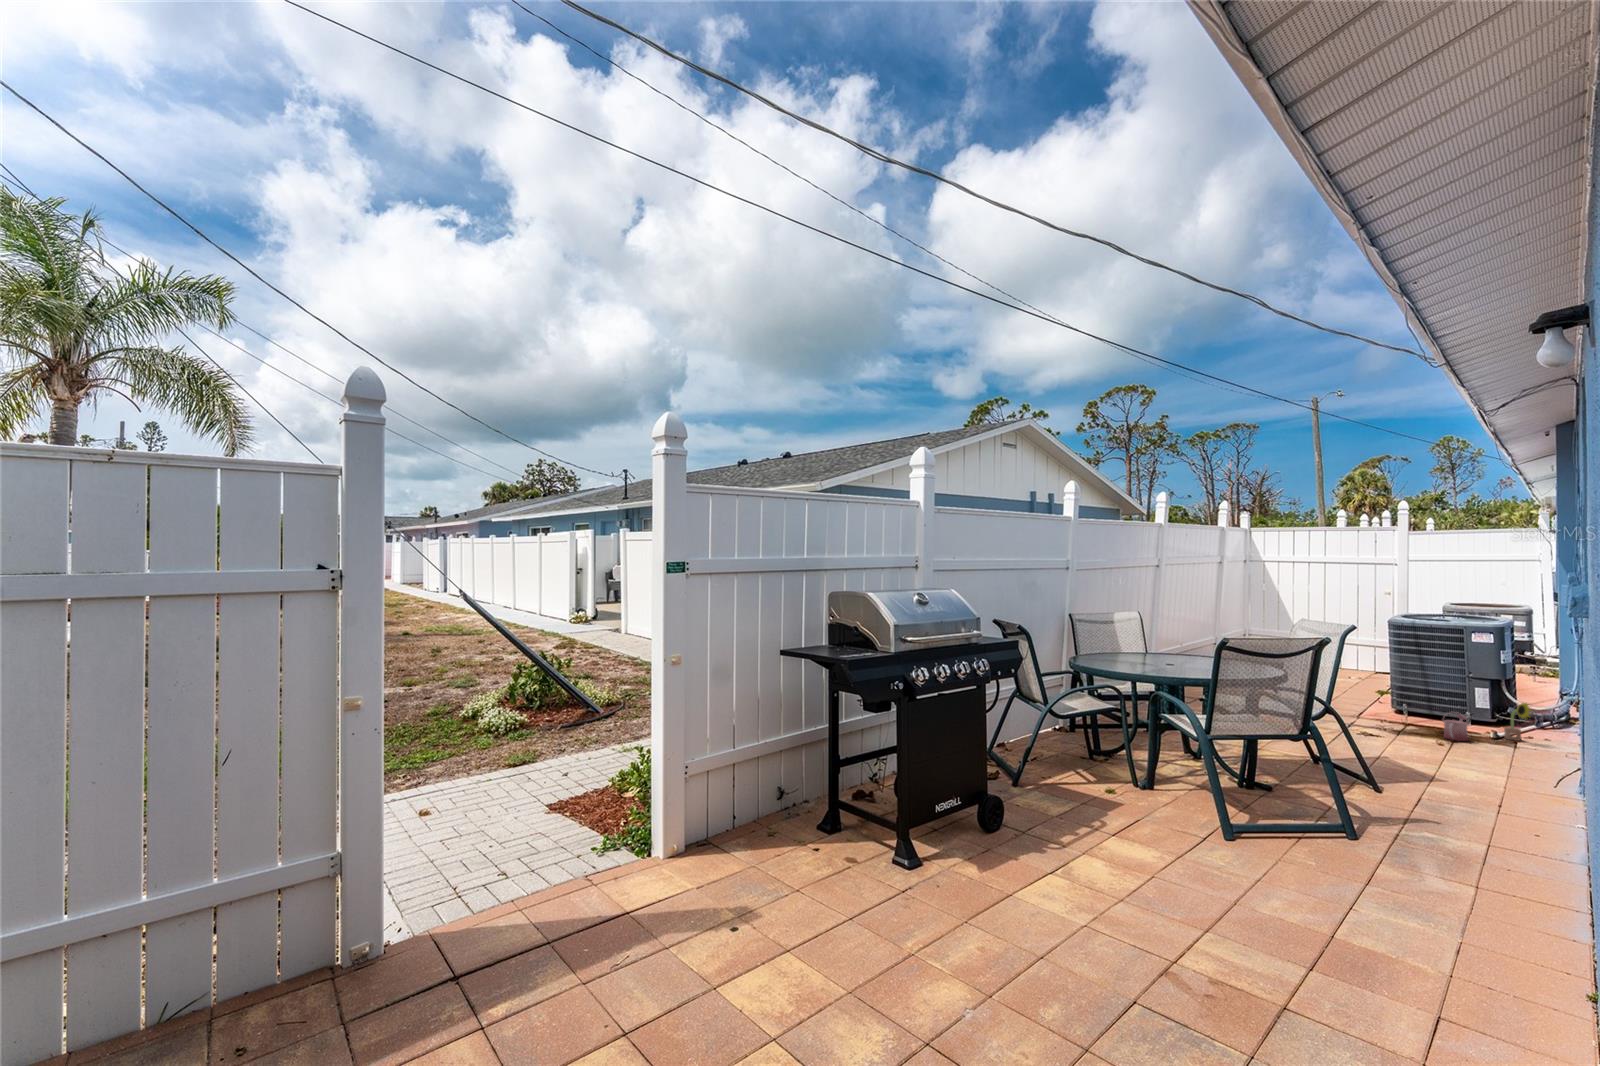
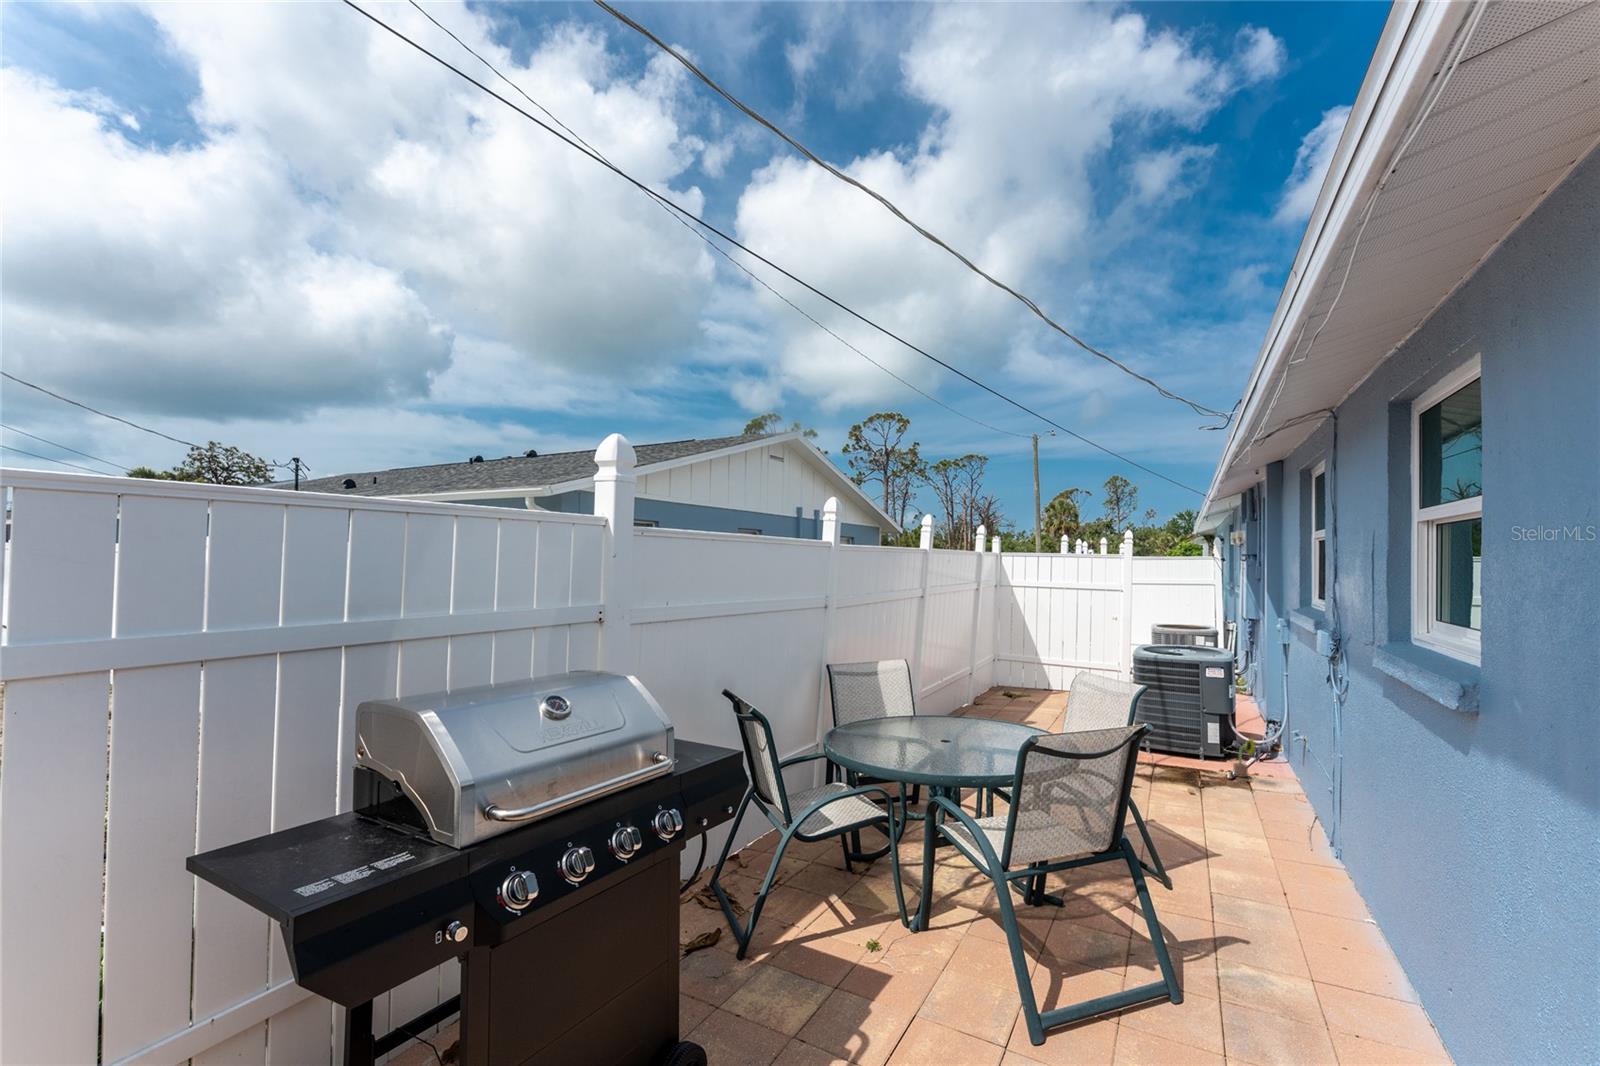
watering can: present [1443,714,1469,741] -> none [1185,752,1209,783]

